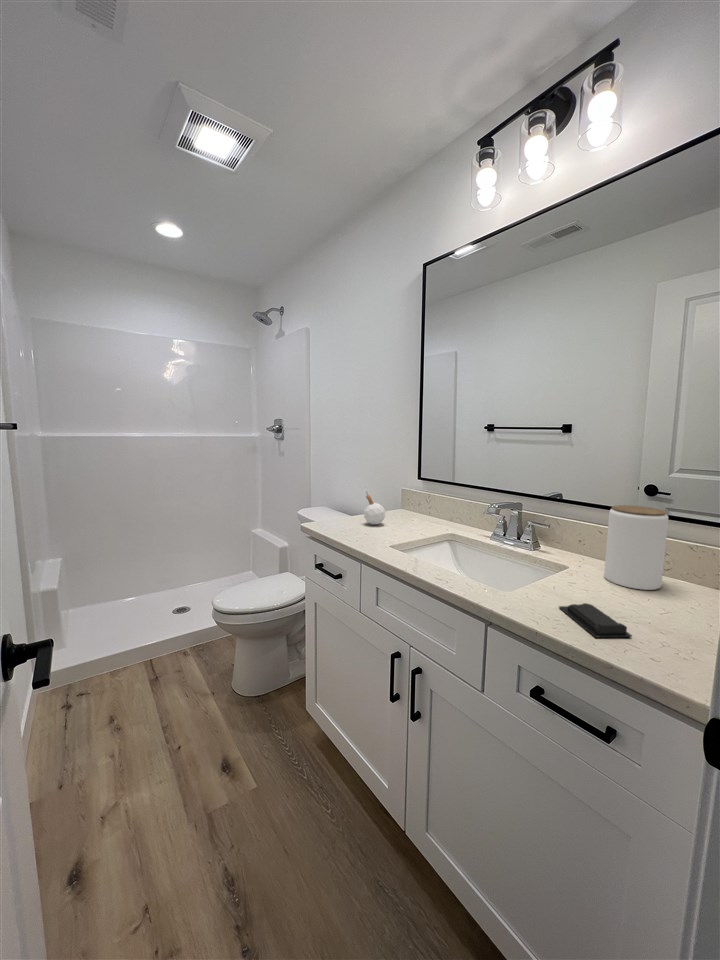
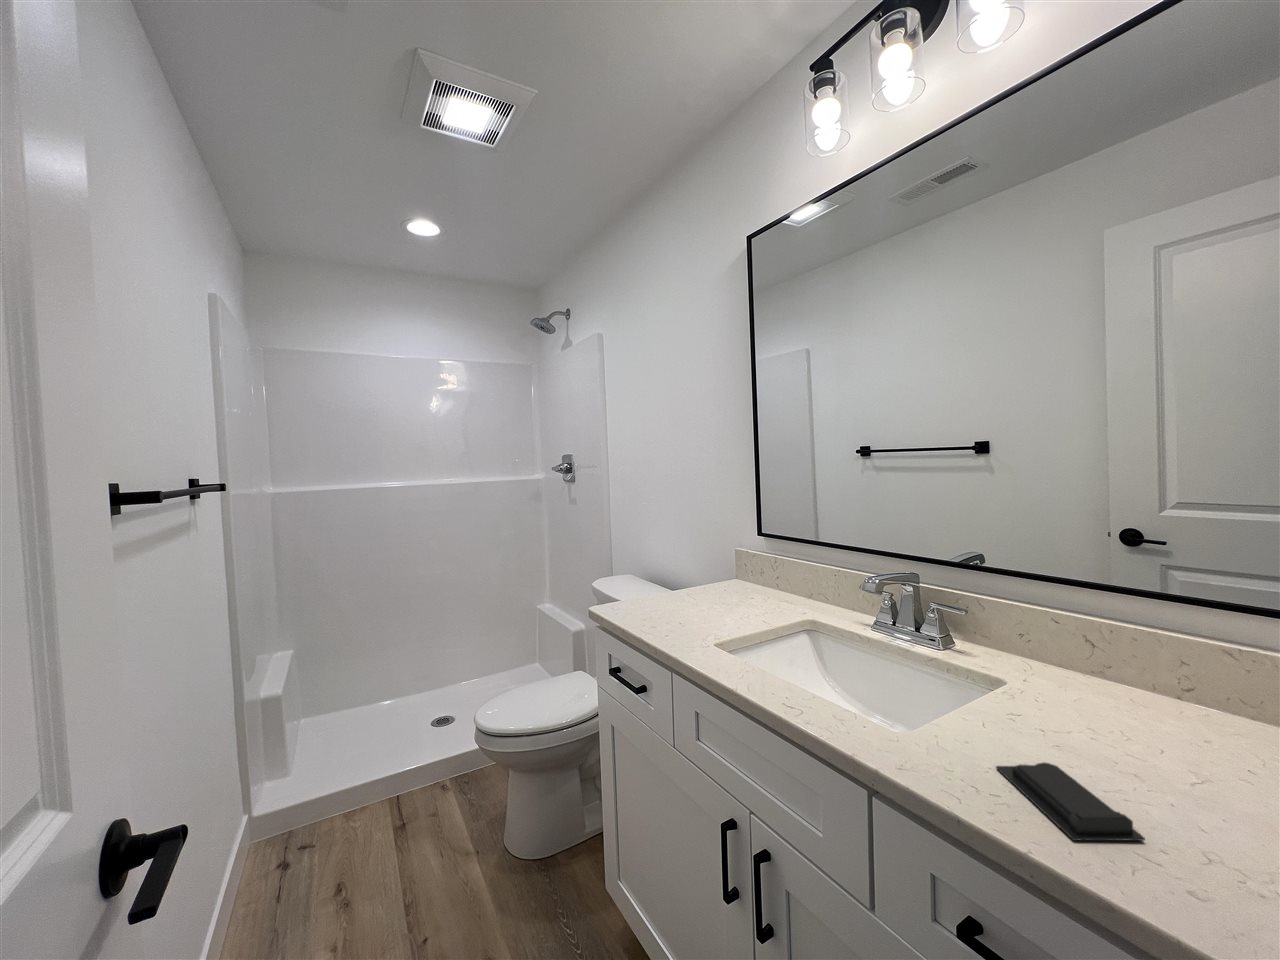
candle: present [364,488,385,525] -> none [679,552,710,606]
jar: present [604,505,668,590] -> none [1067,579,1179,729]

